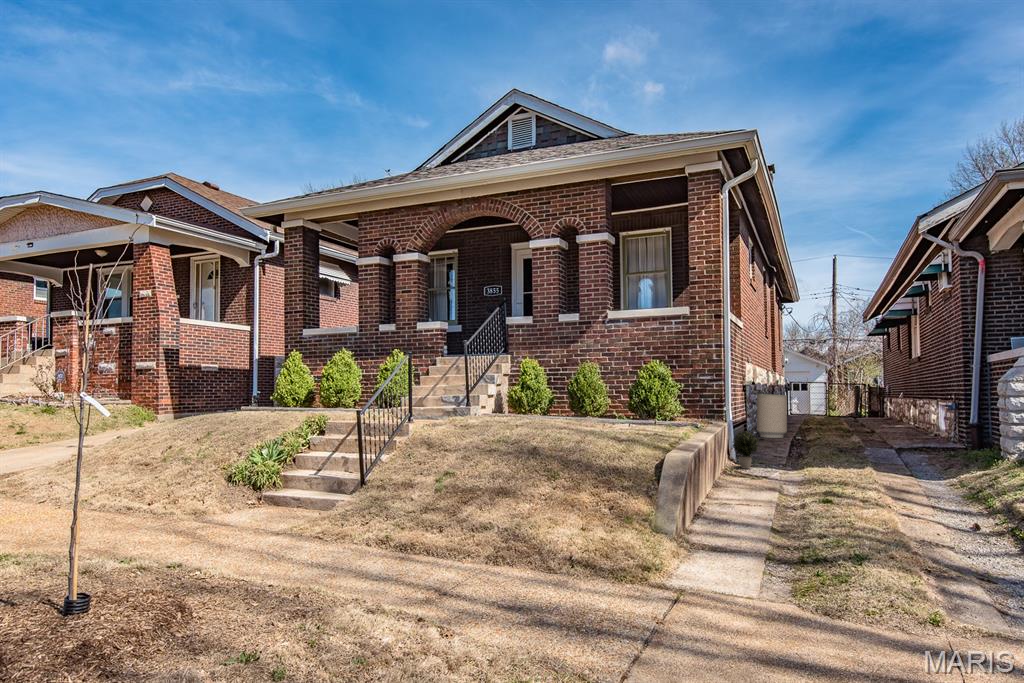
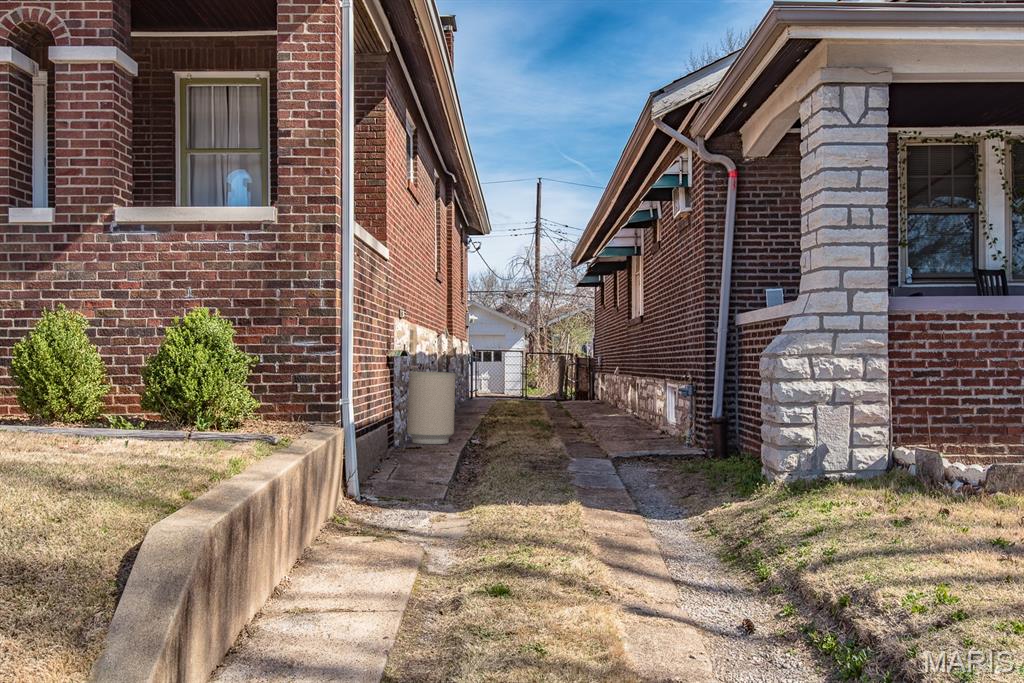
potted plant: present [733,431,758,469] -> none [345,443,394,513]

